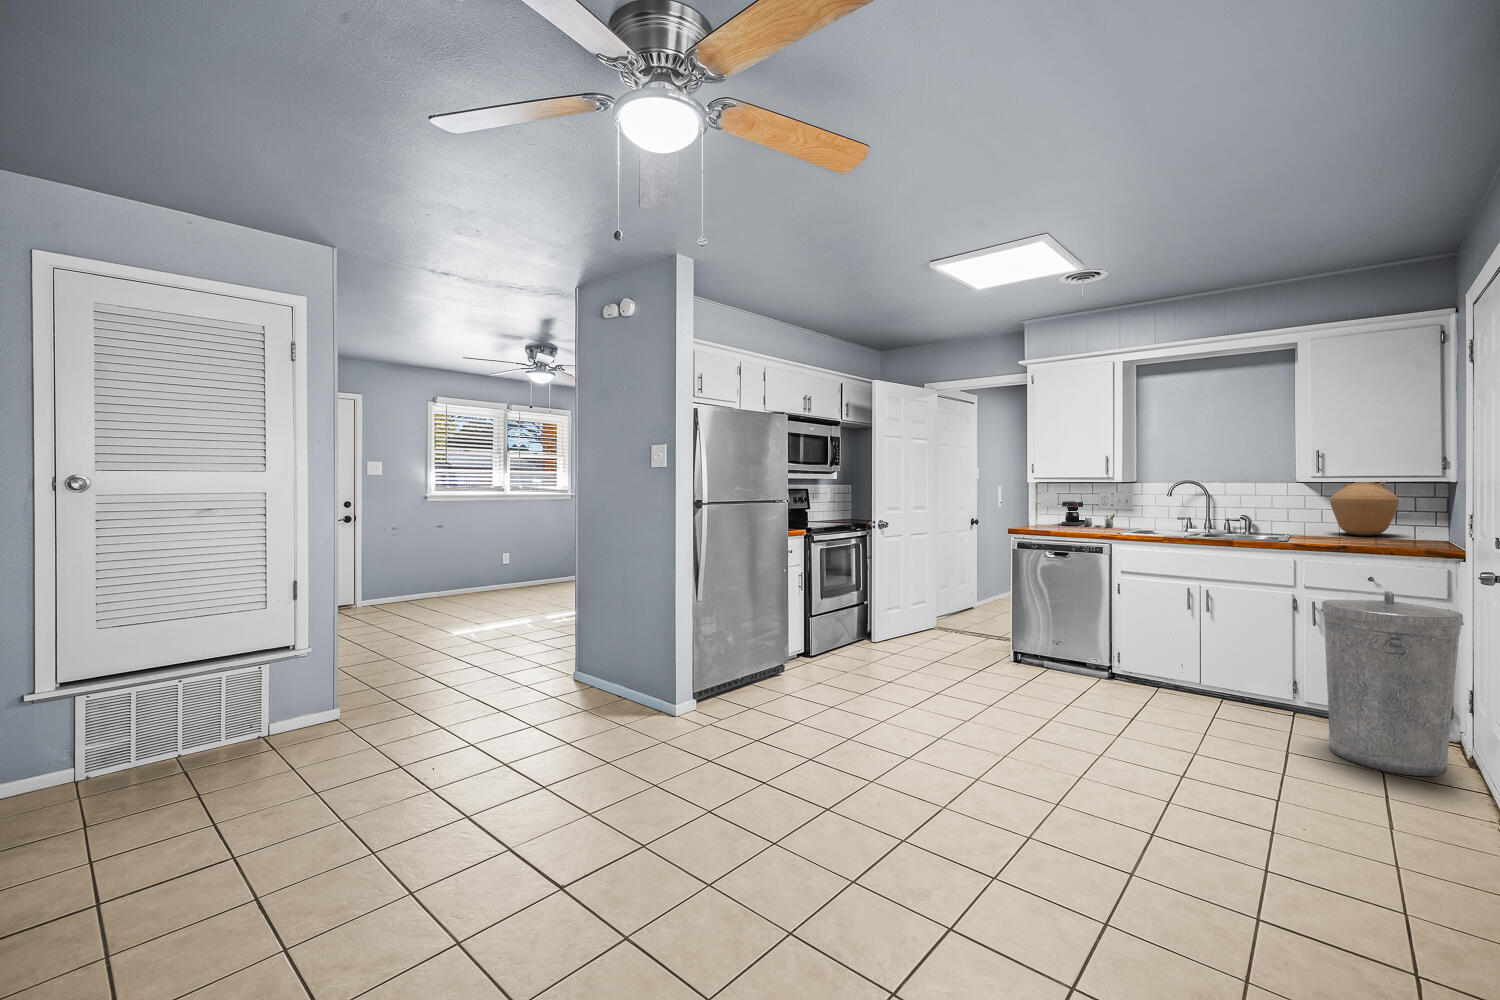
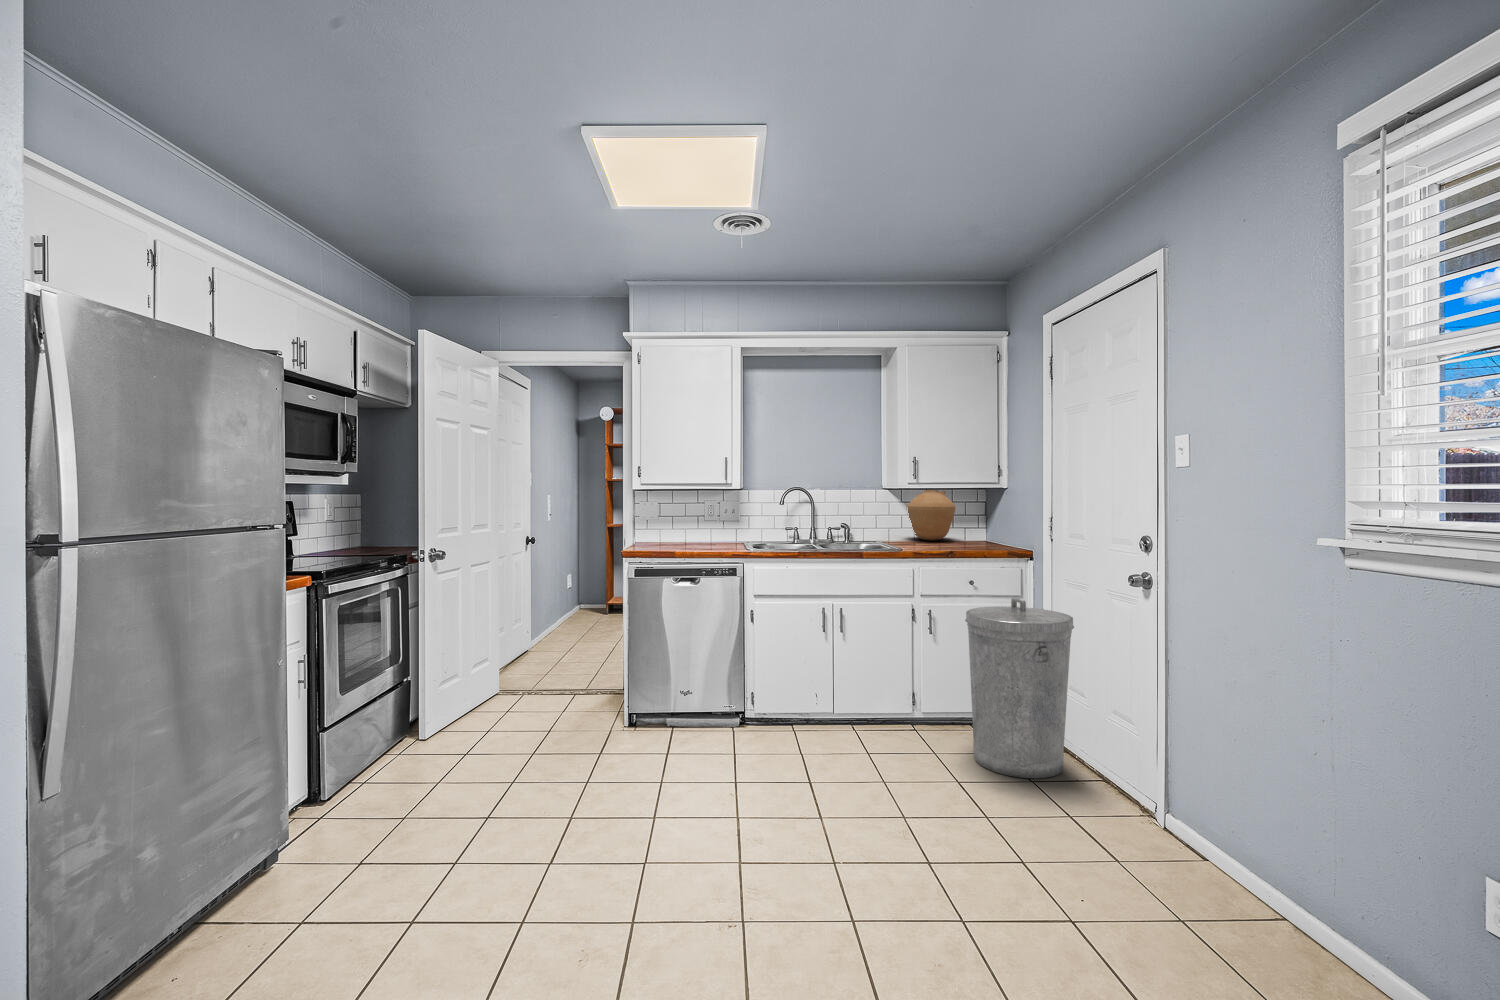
coffee maker: present [1062,501,1115,527] -> none [665,513,723,542]

